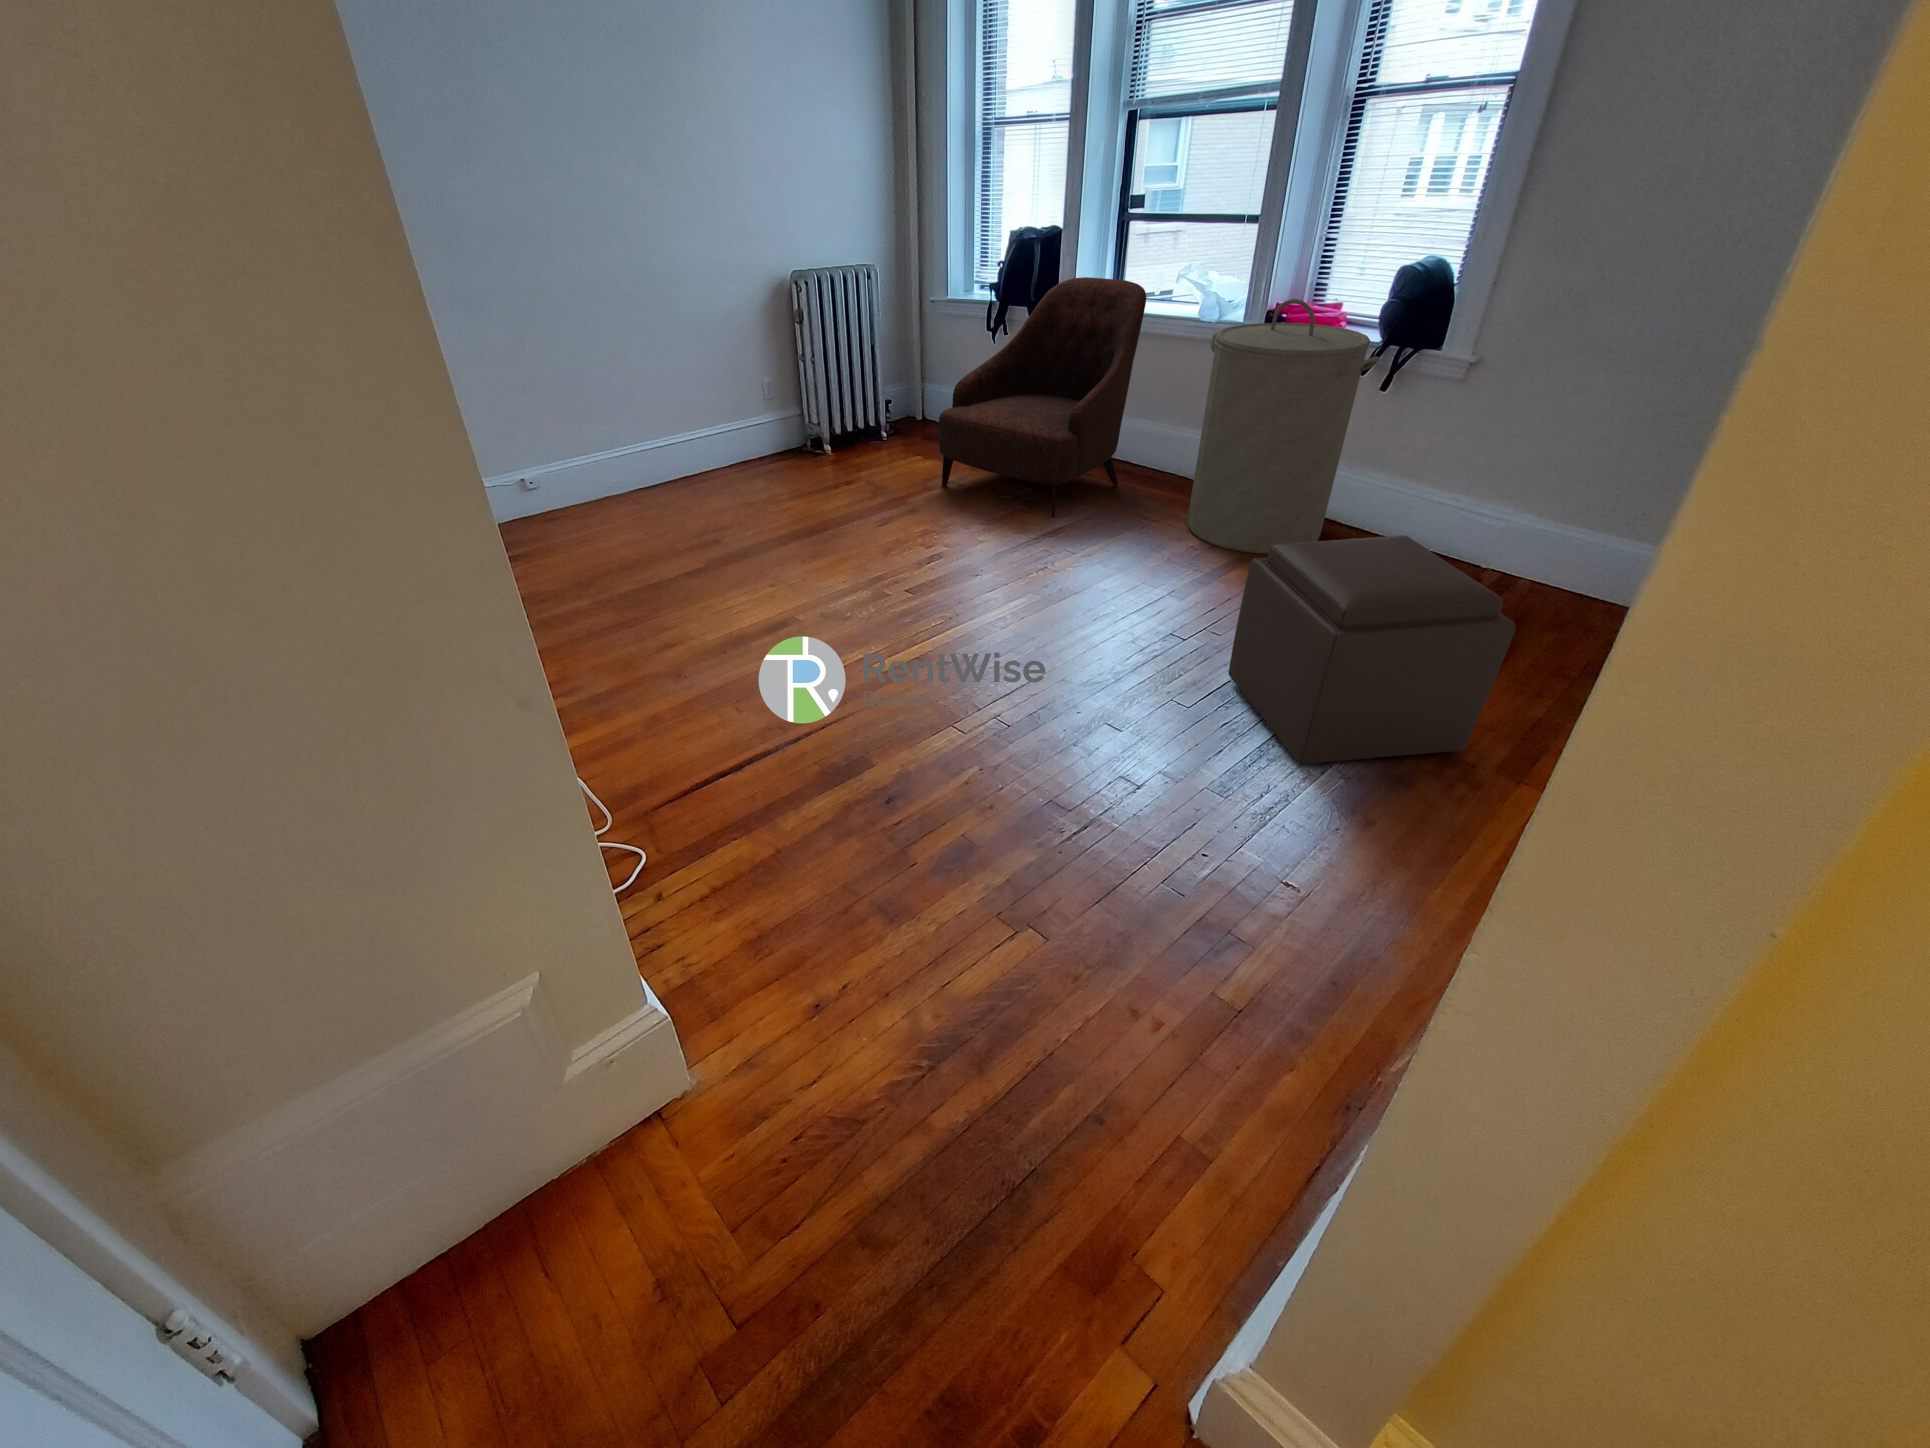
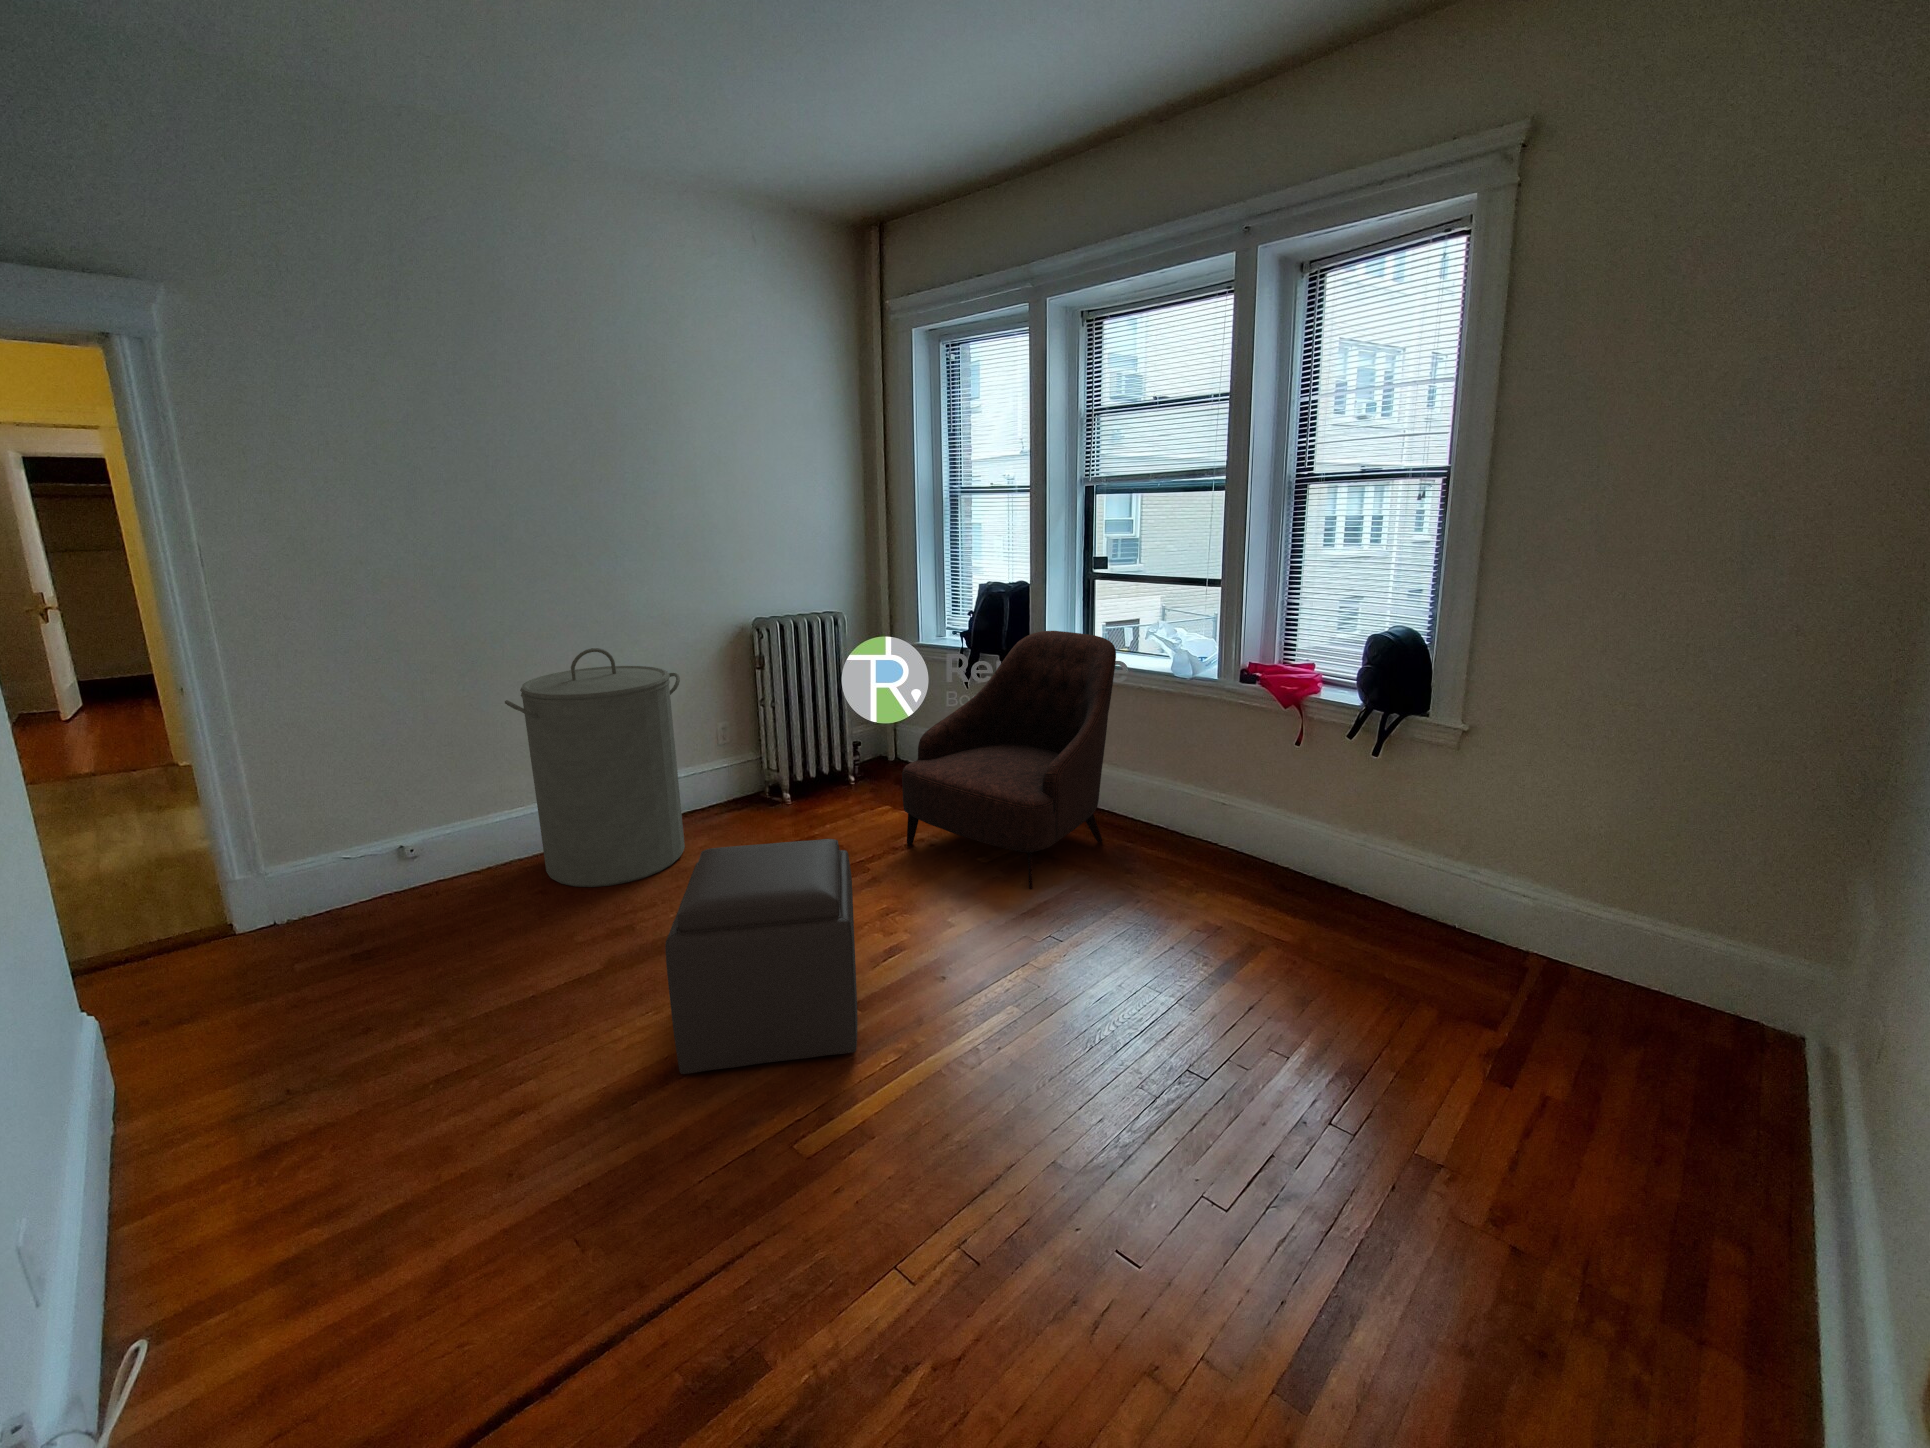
laundry hamper: present [1187,299,1380,554] -> present [505,648,685,887]
ottoman: present [1229,535,1516,764] -> present [665,839,857,1074]

